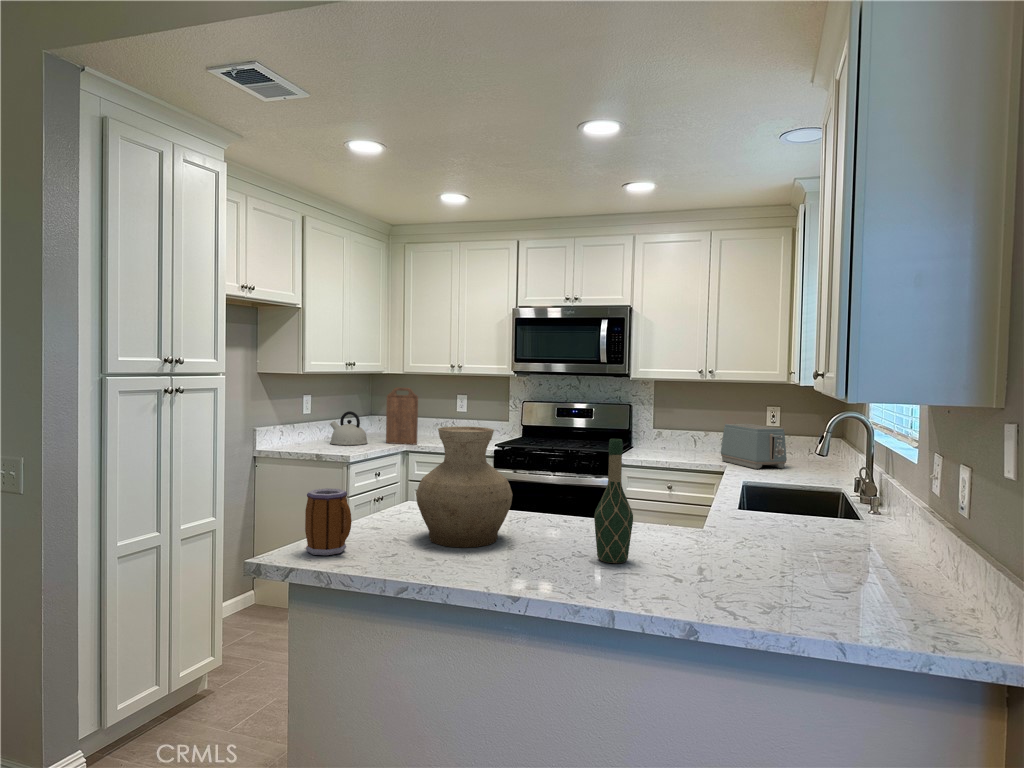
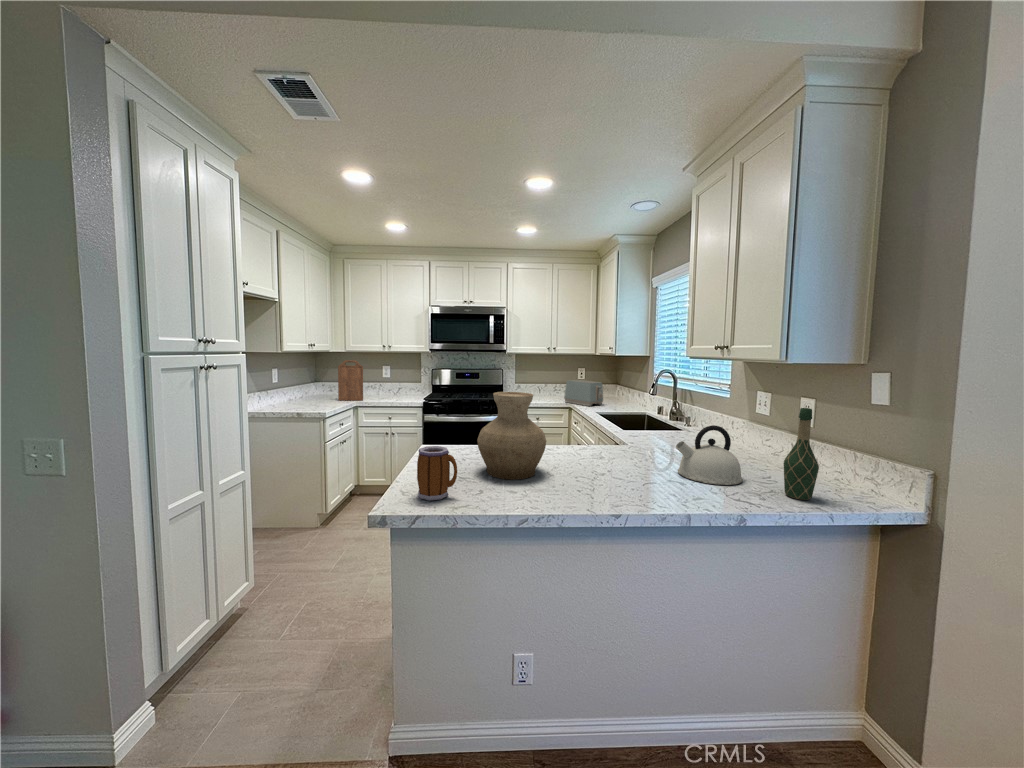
kettle: present [330,411,368,445] -> present [676,425,743,485]
wine bottle: present [594,439,633,563] -> present [784,408,819,500]

